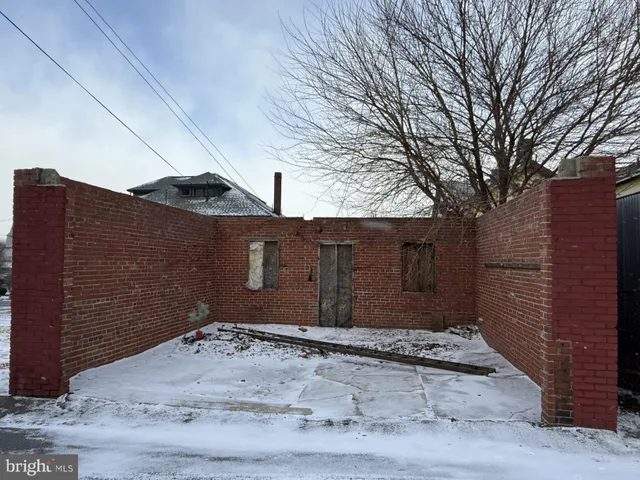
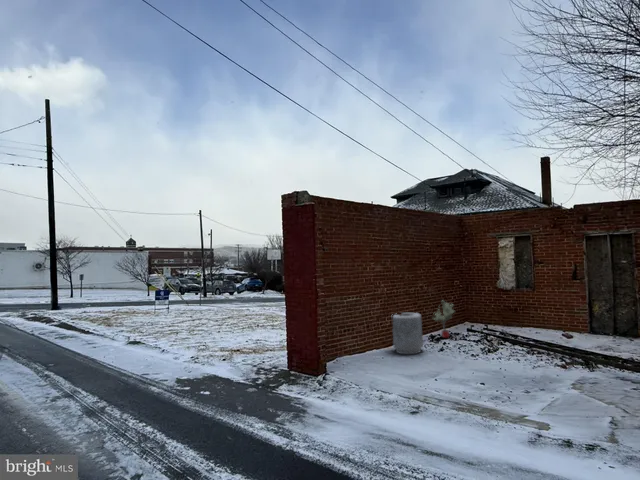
trash can: none [146,314,180,359] -> present [393,313,423,354]

